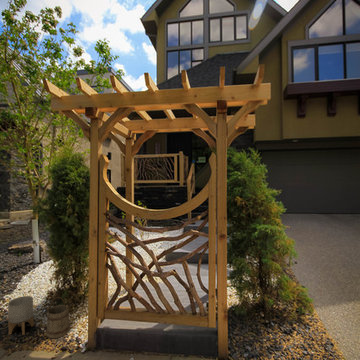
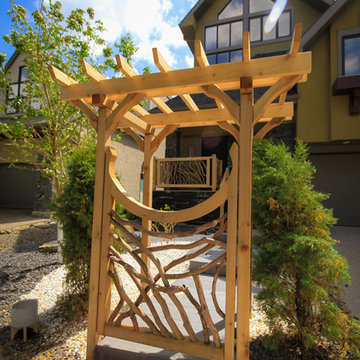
bucket: present [46,297,70,338] -> none [47,303,73,350]

